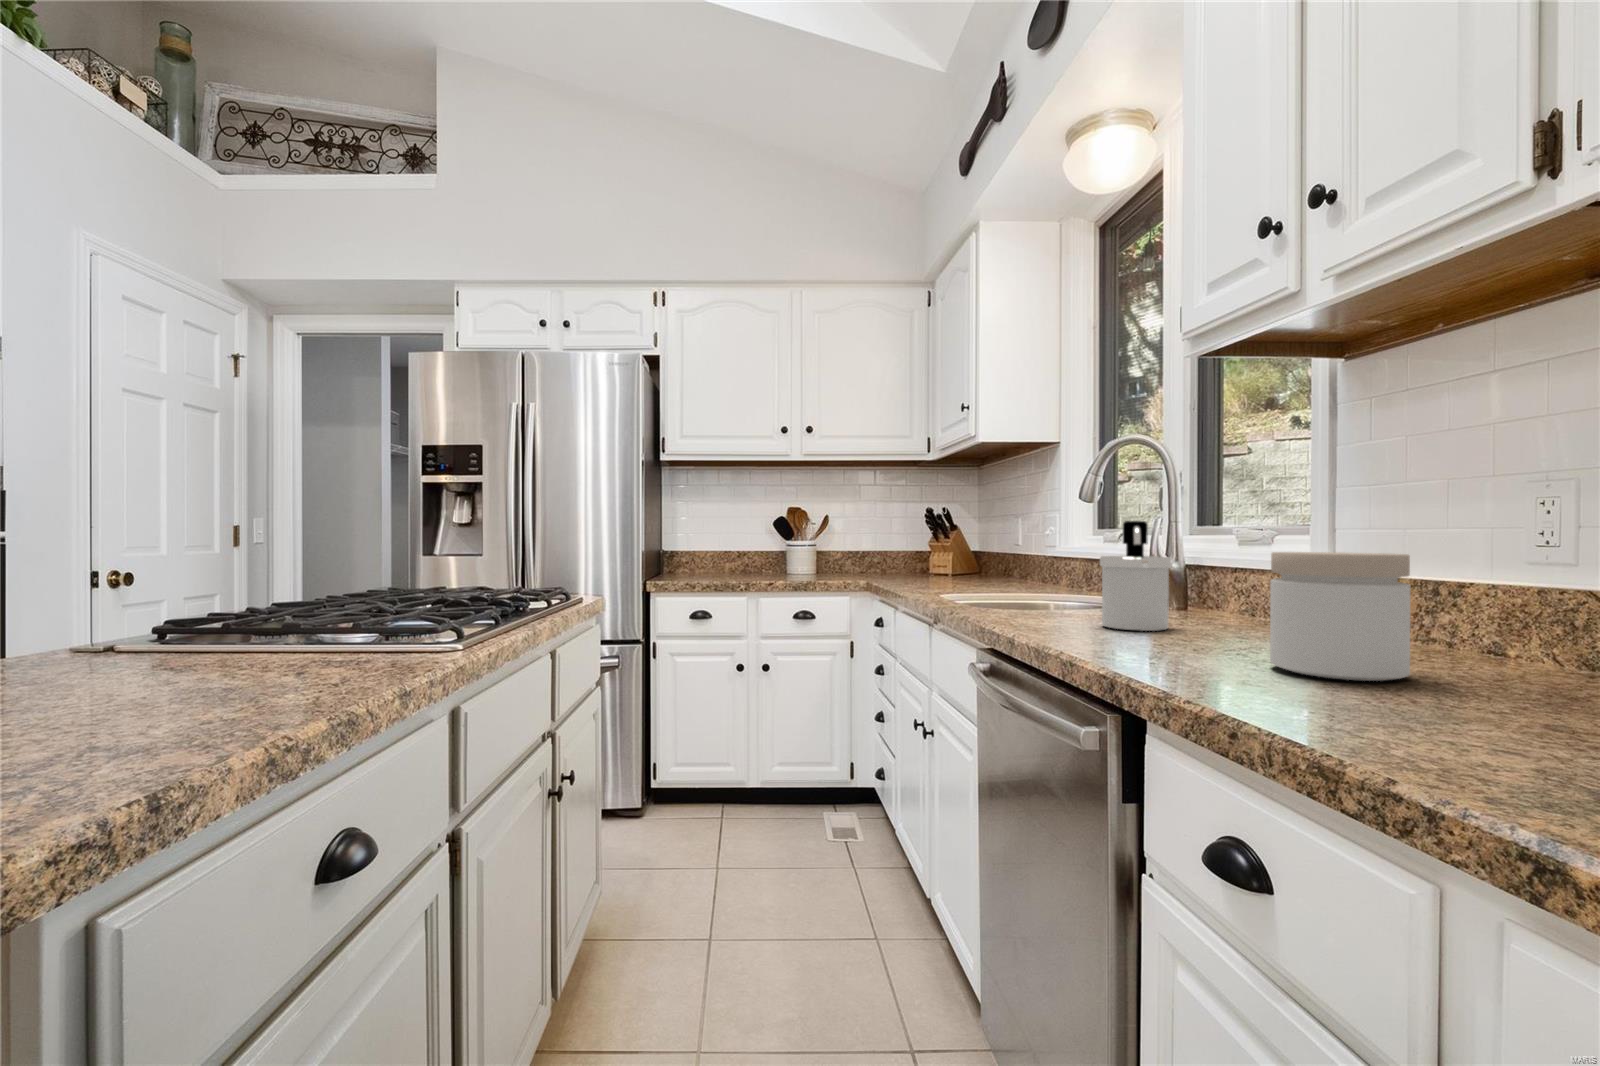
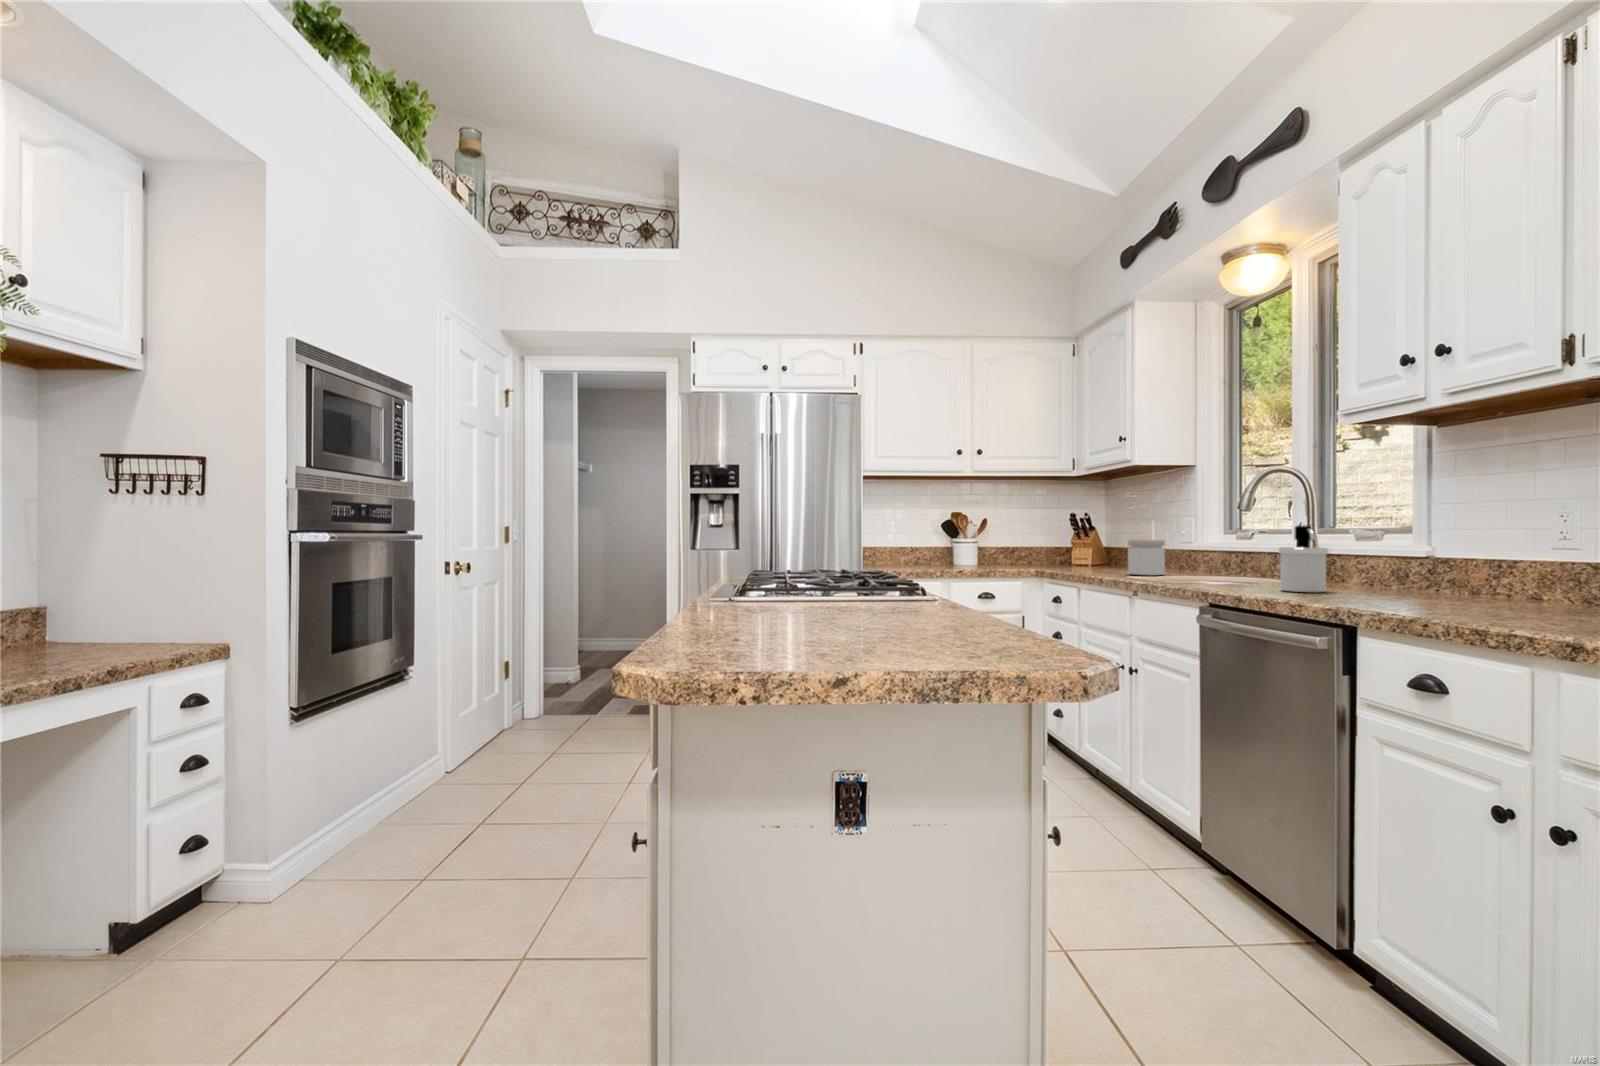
jar: present [1270,552,1411,681] -> present [1128,539,1165,576]

